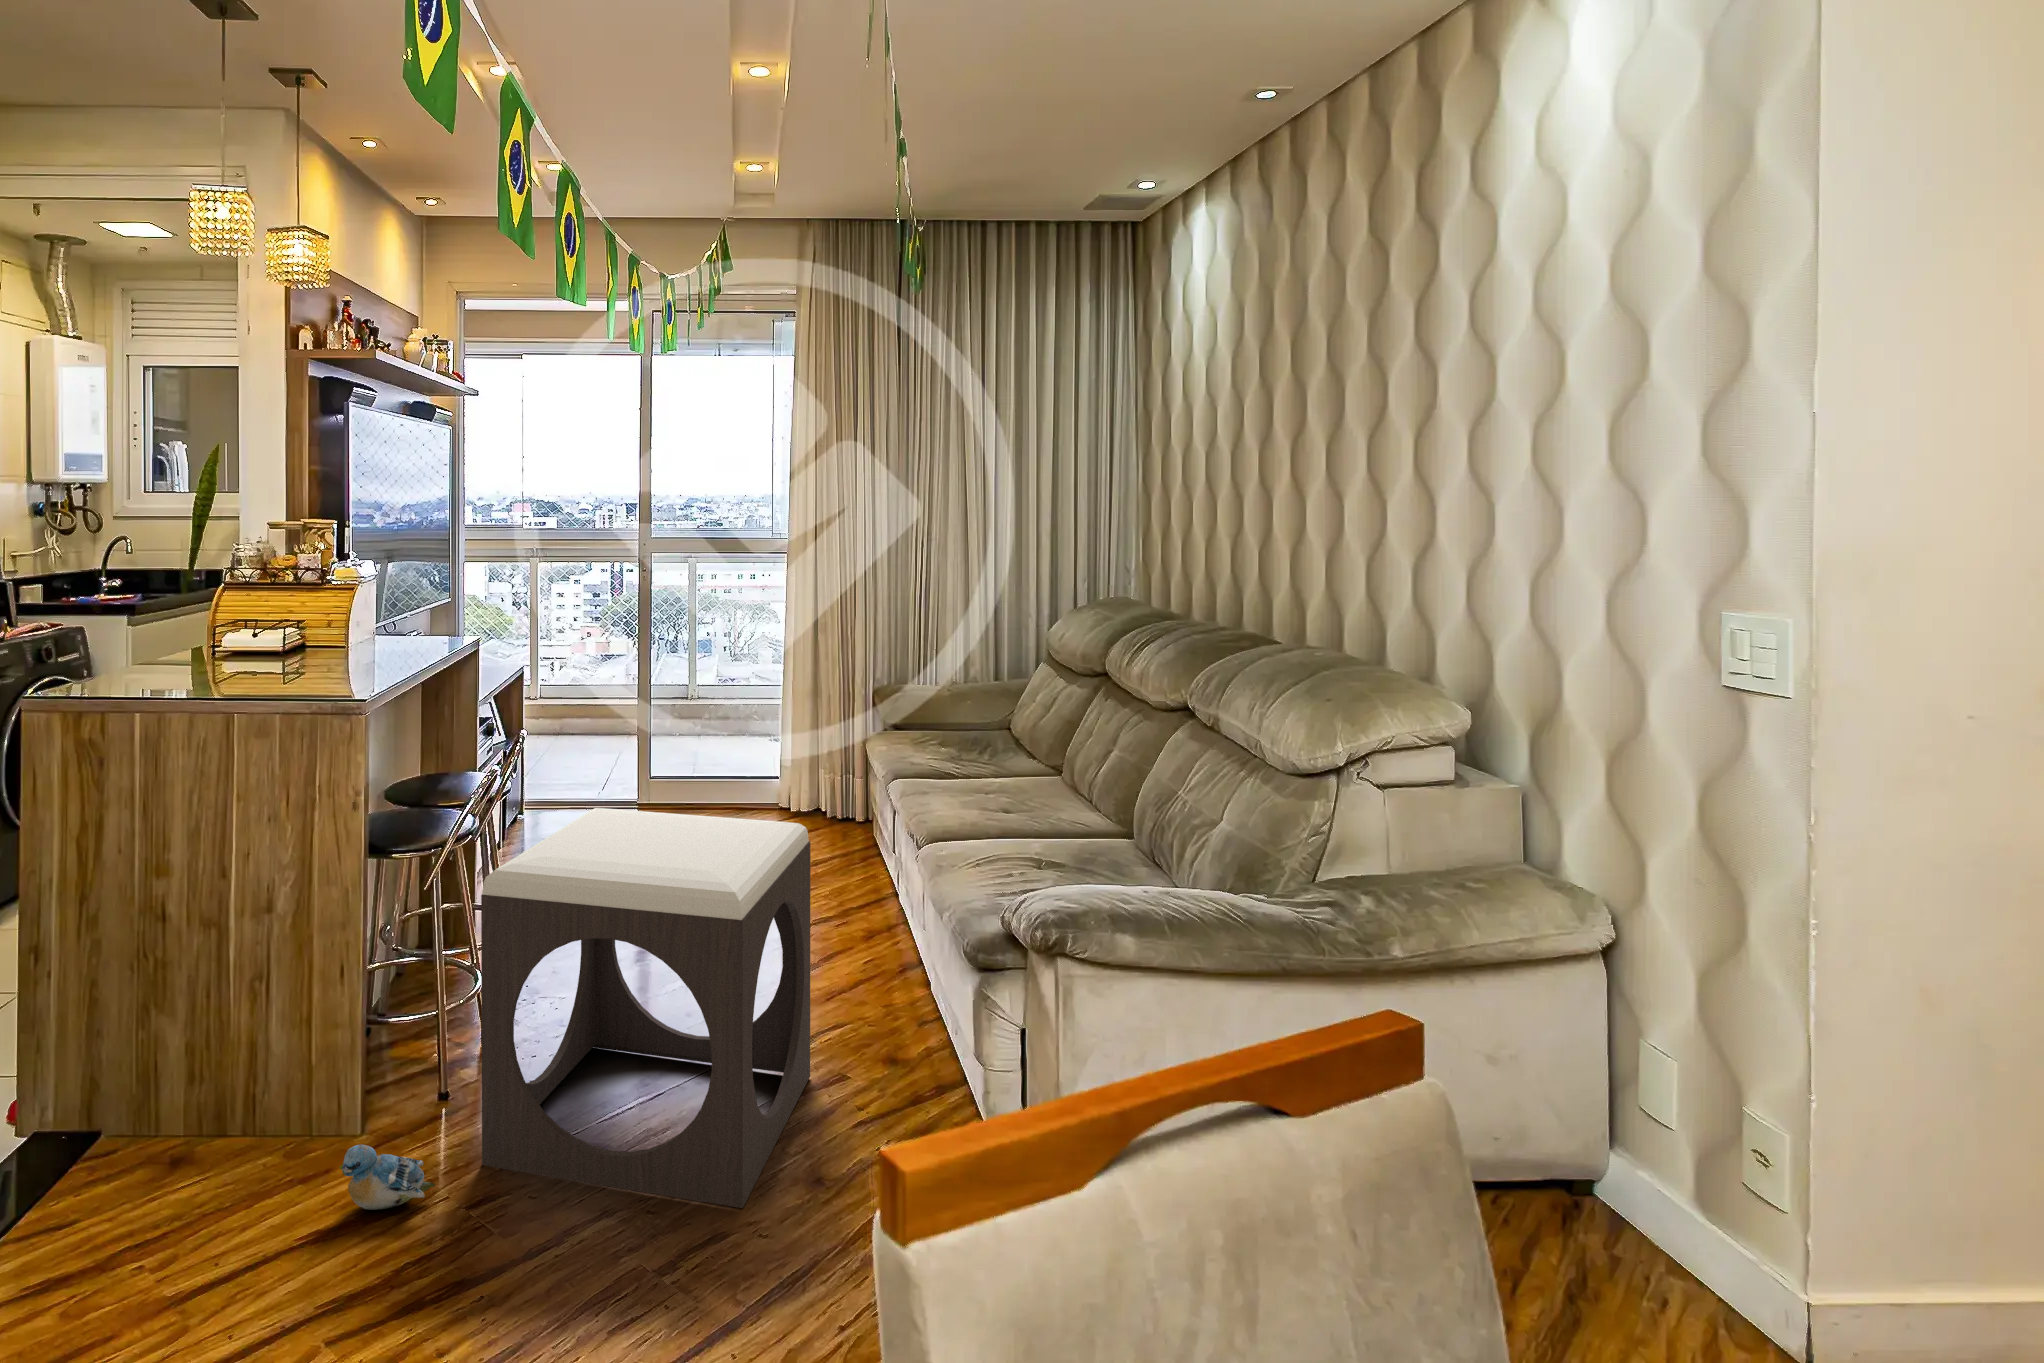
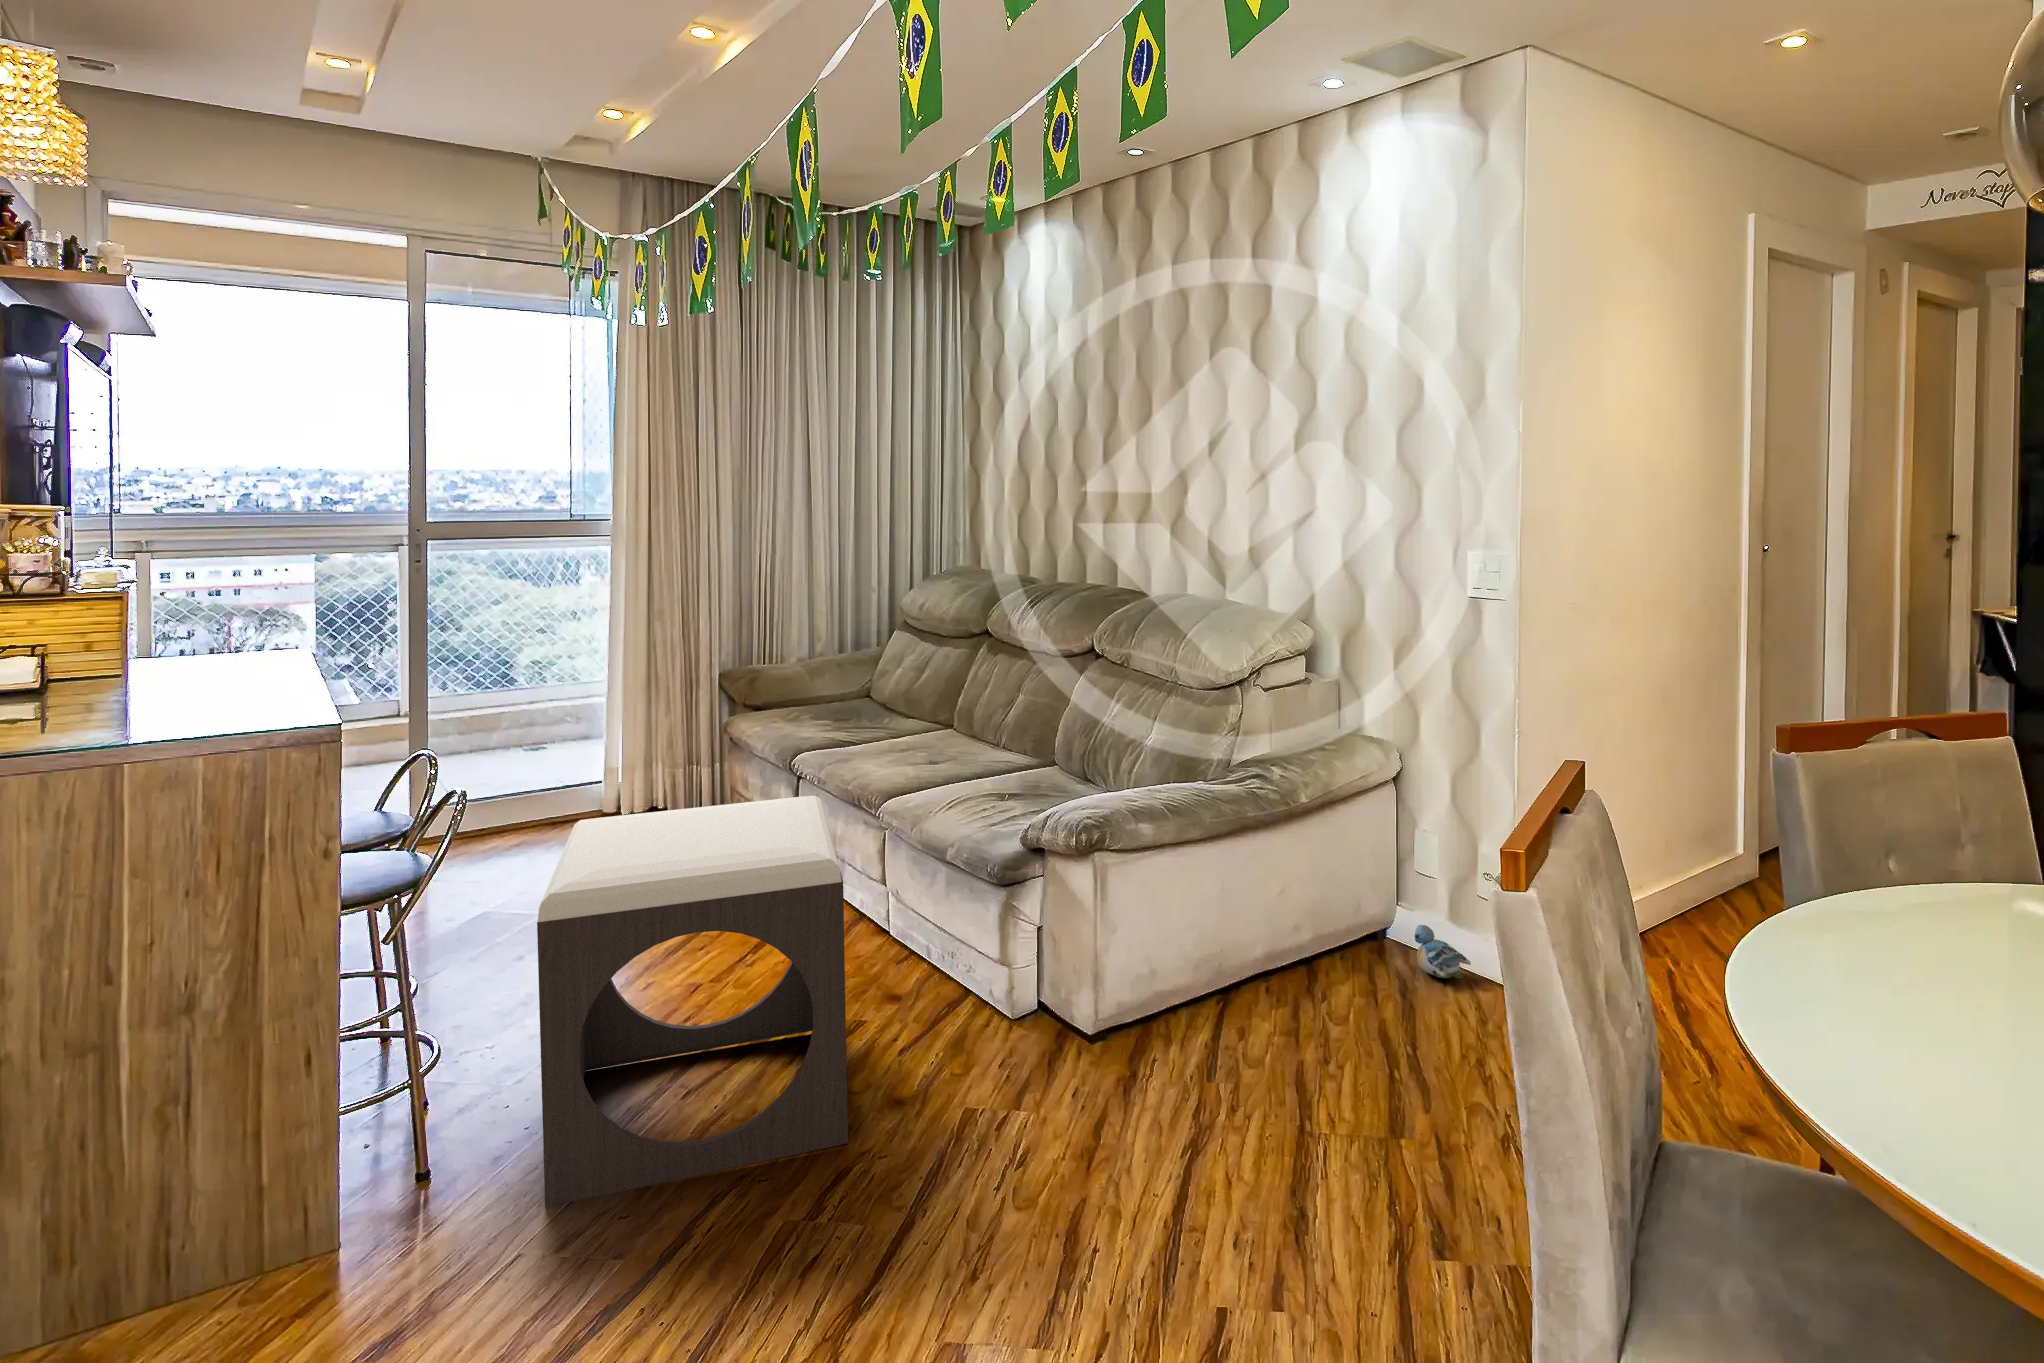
plush toy: present [339,1145,435,1210] -> present [1415,925,1471,979]

